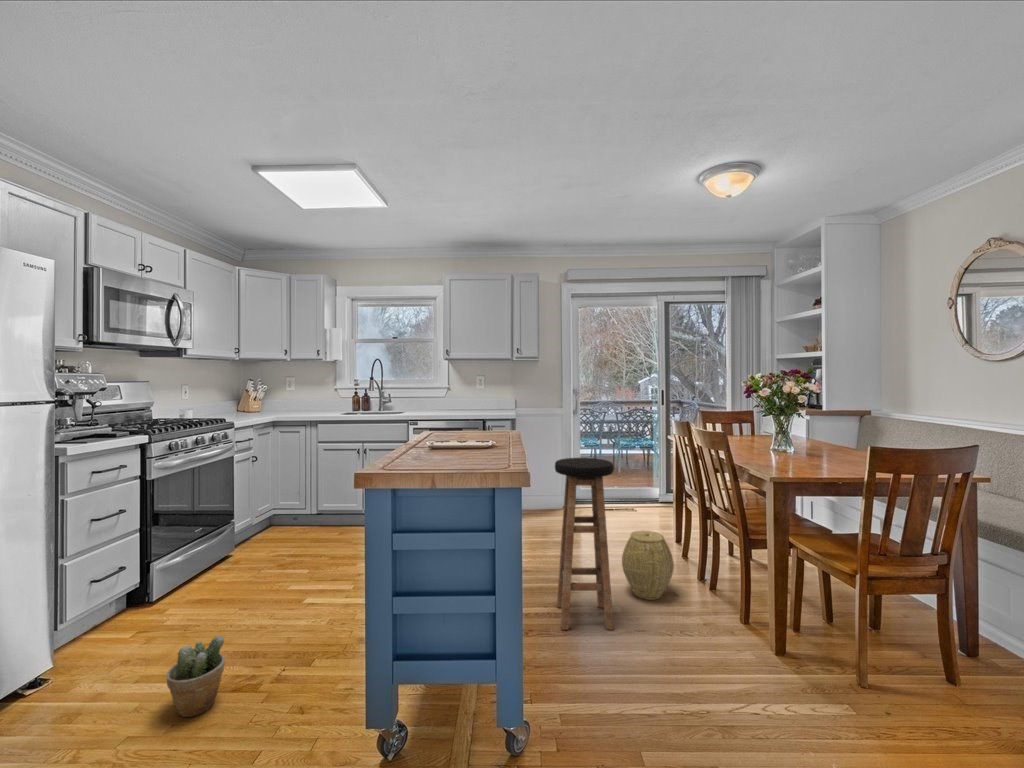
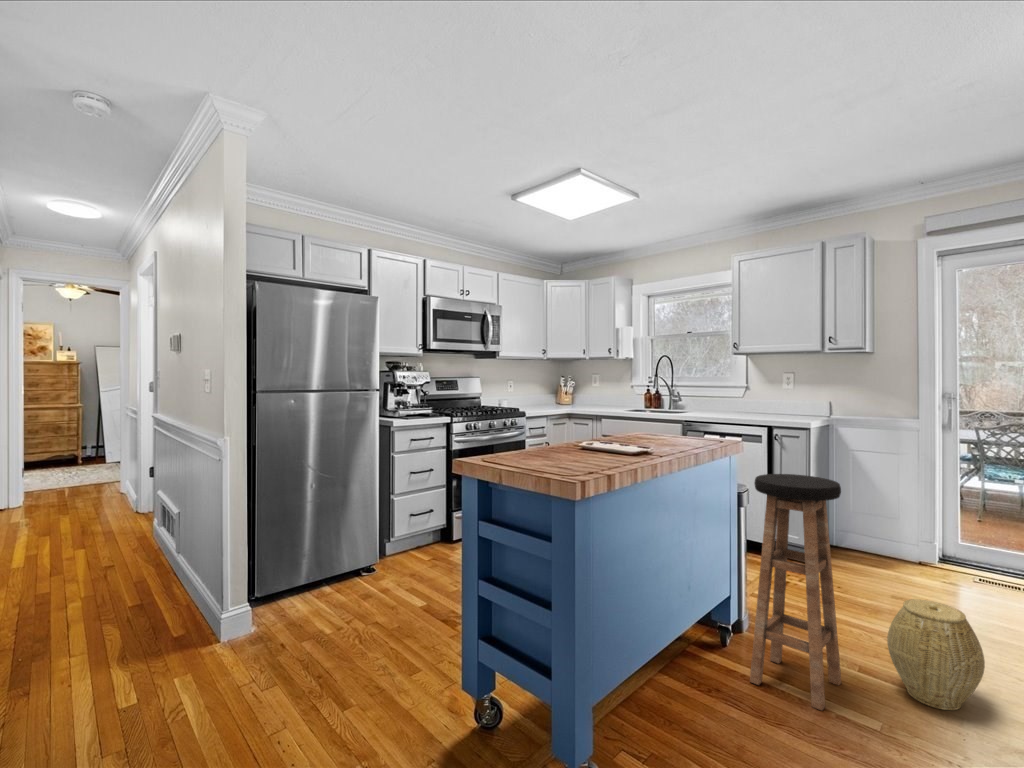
potted plant: present [166,636,225,717] -> none [408,564,444,616]

